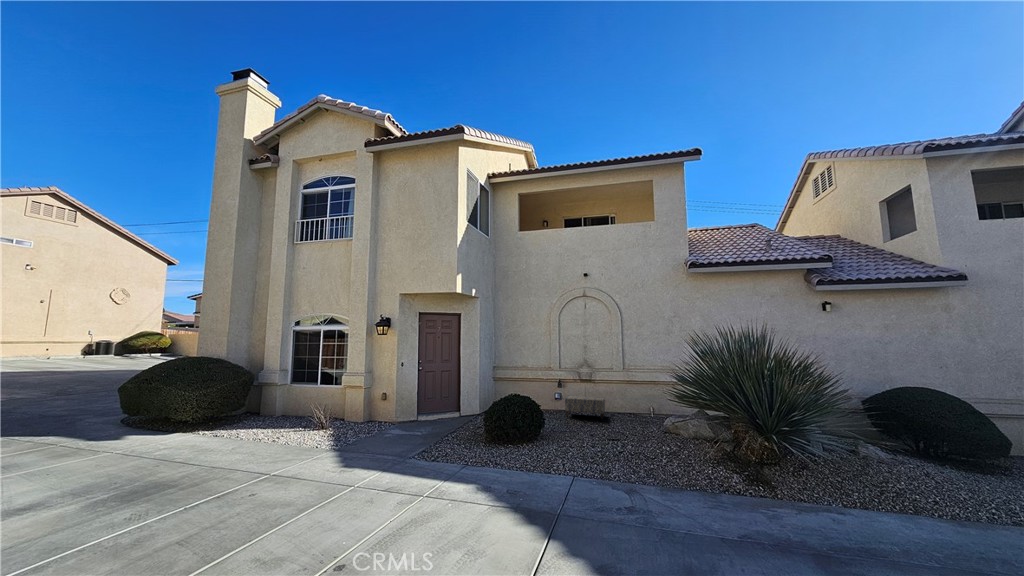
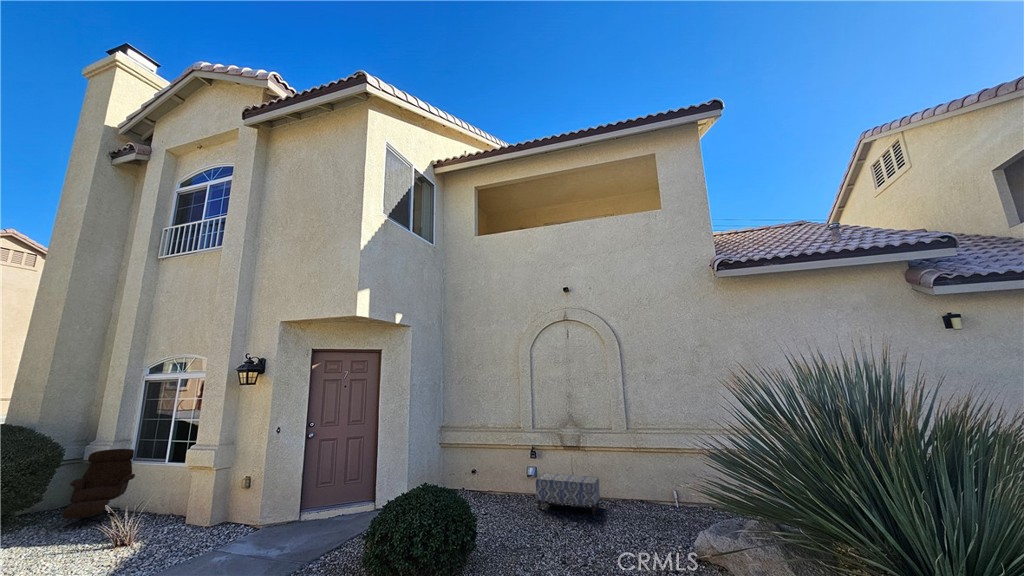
lounge chair: none [264,376,300,422] -> present [62,449,135,528]

